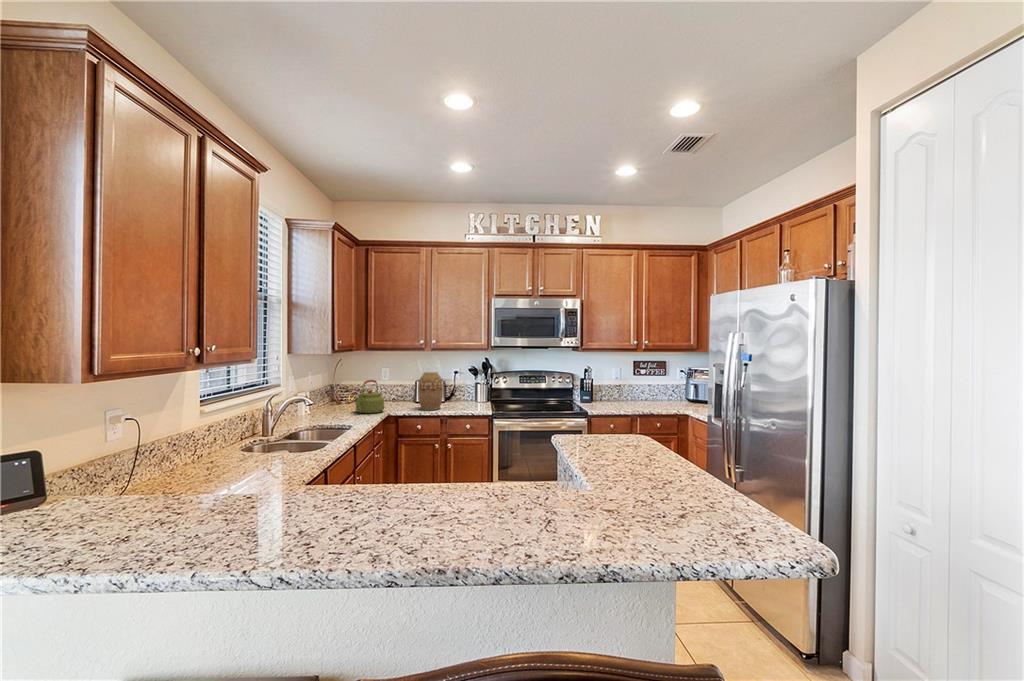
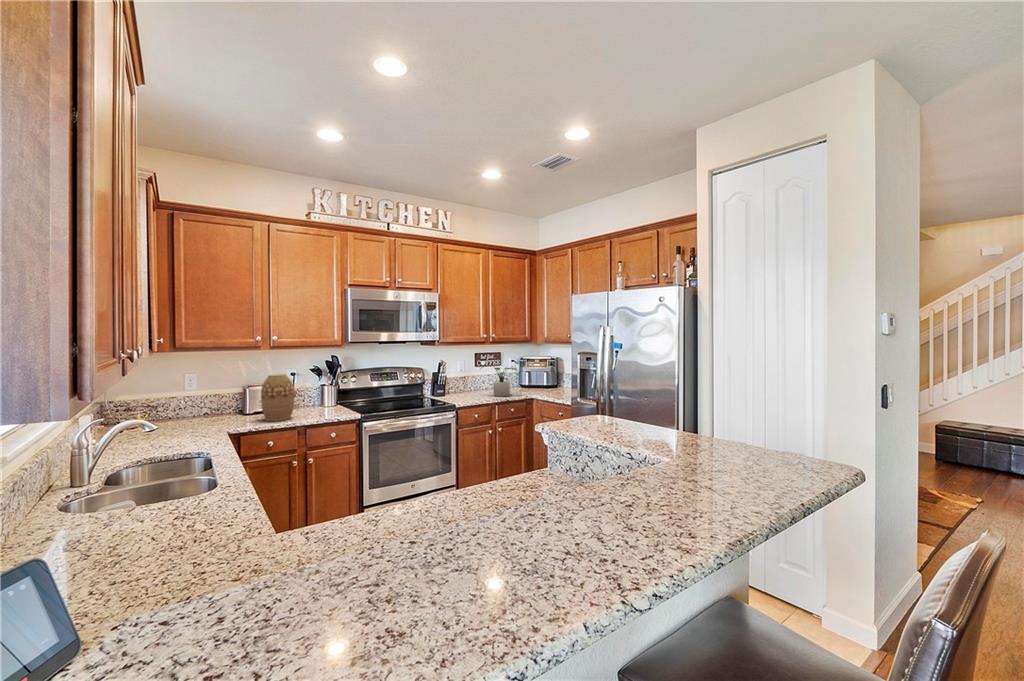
potted plant: none [629,374,670,409] -> present [483,366,517,396]
kettle: present [356,380,384,413] -> none [175,389,219,434]

